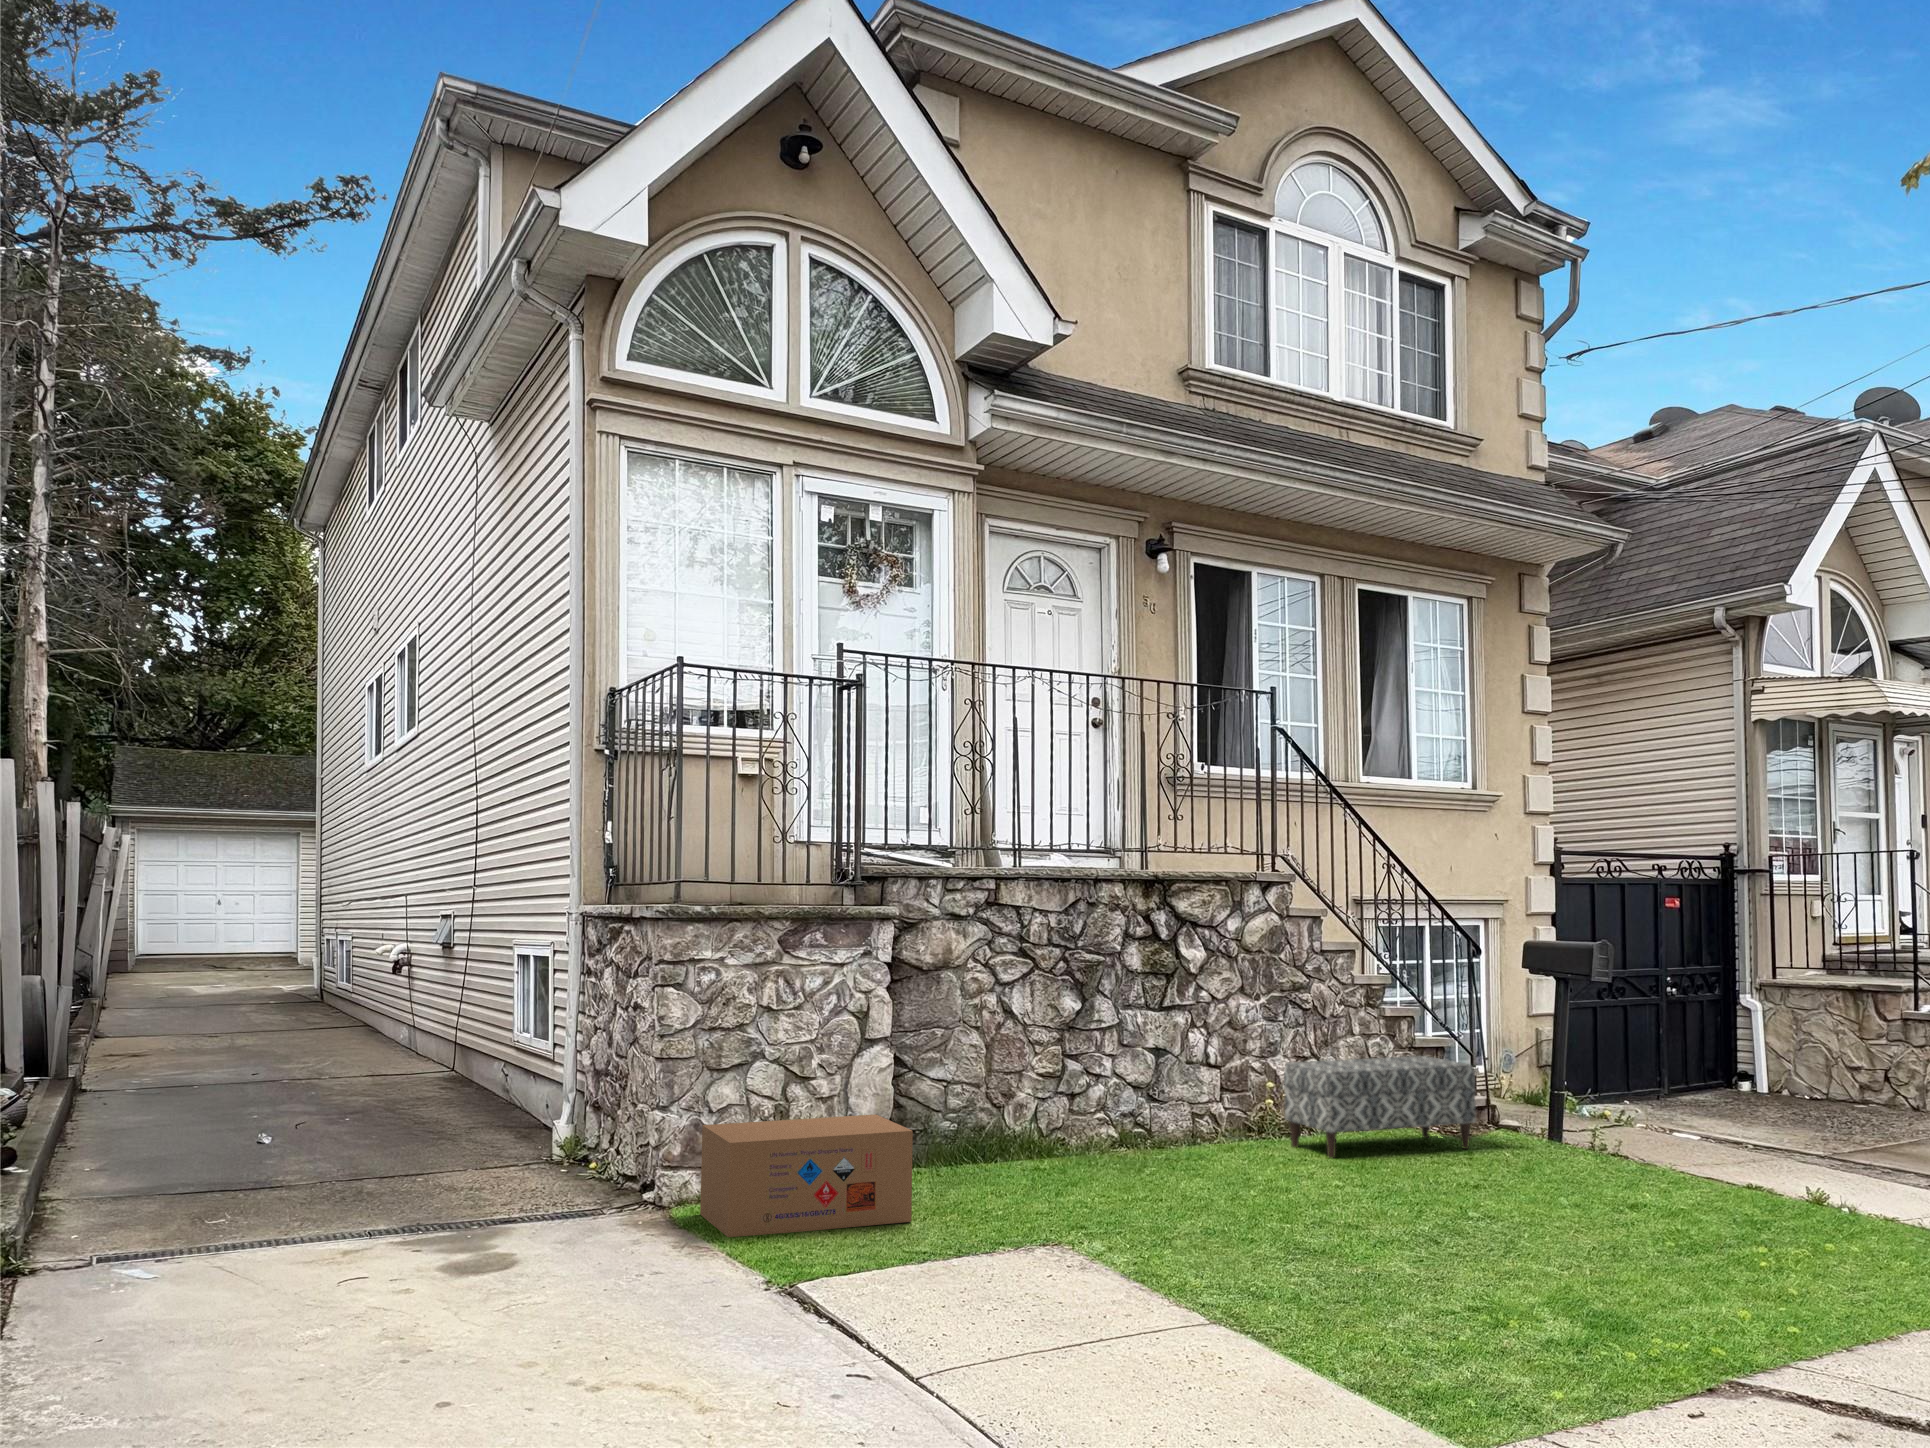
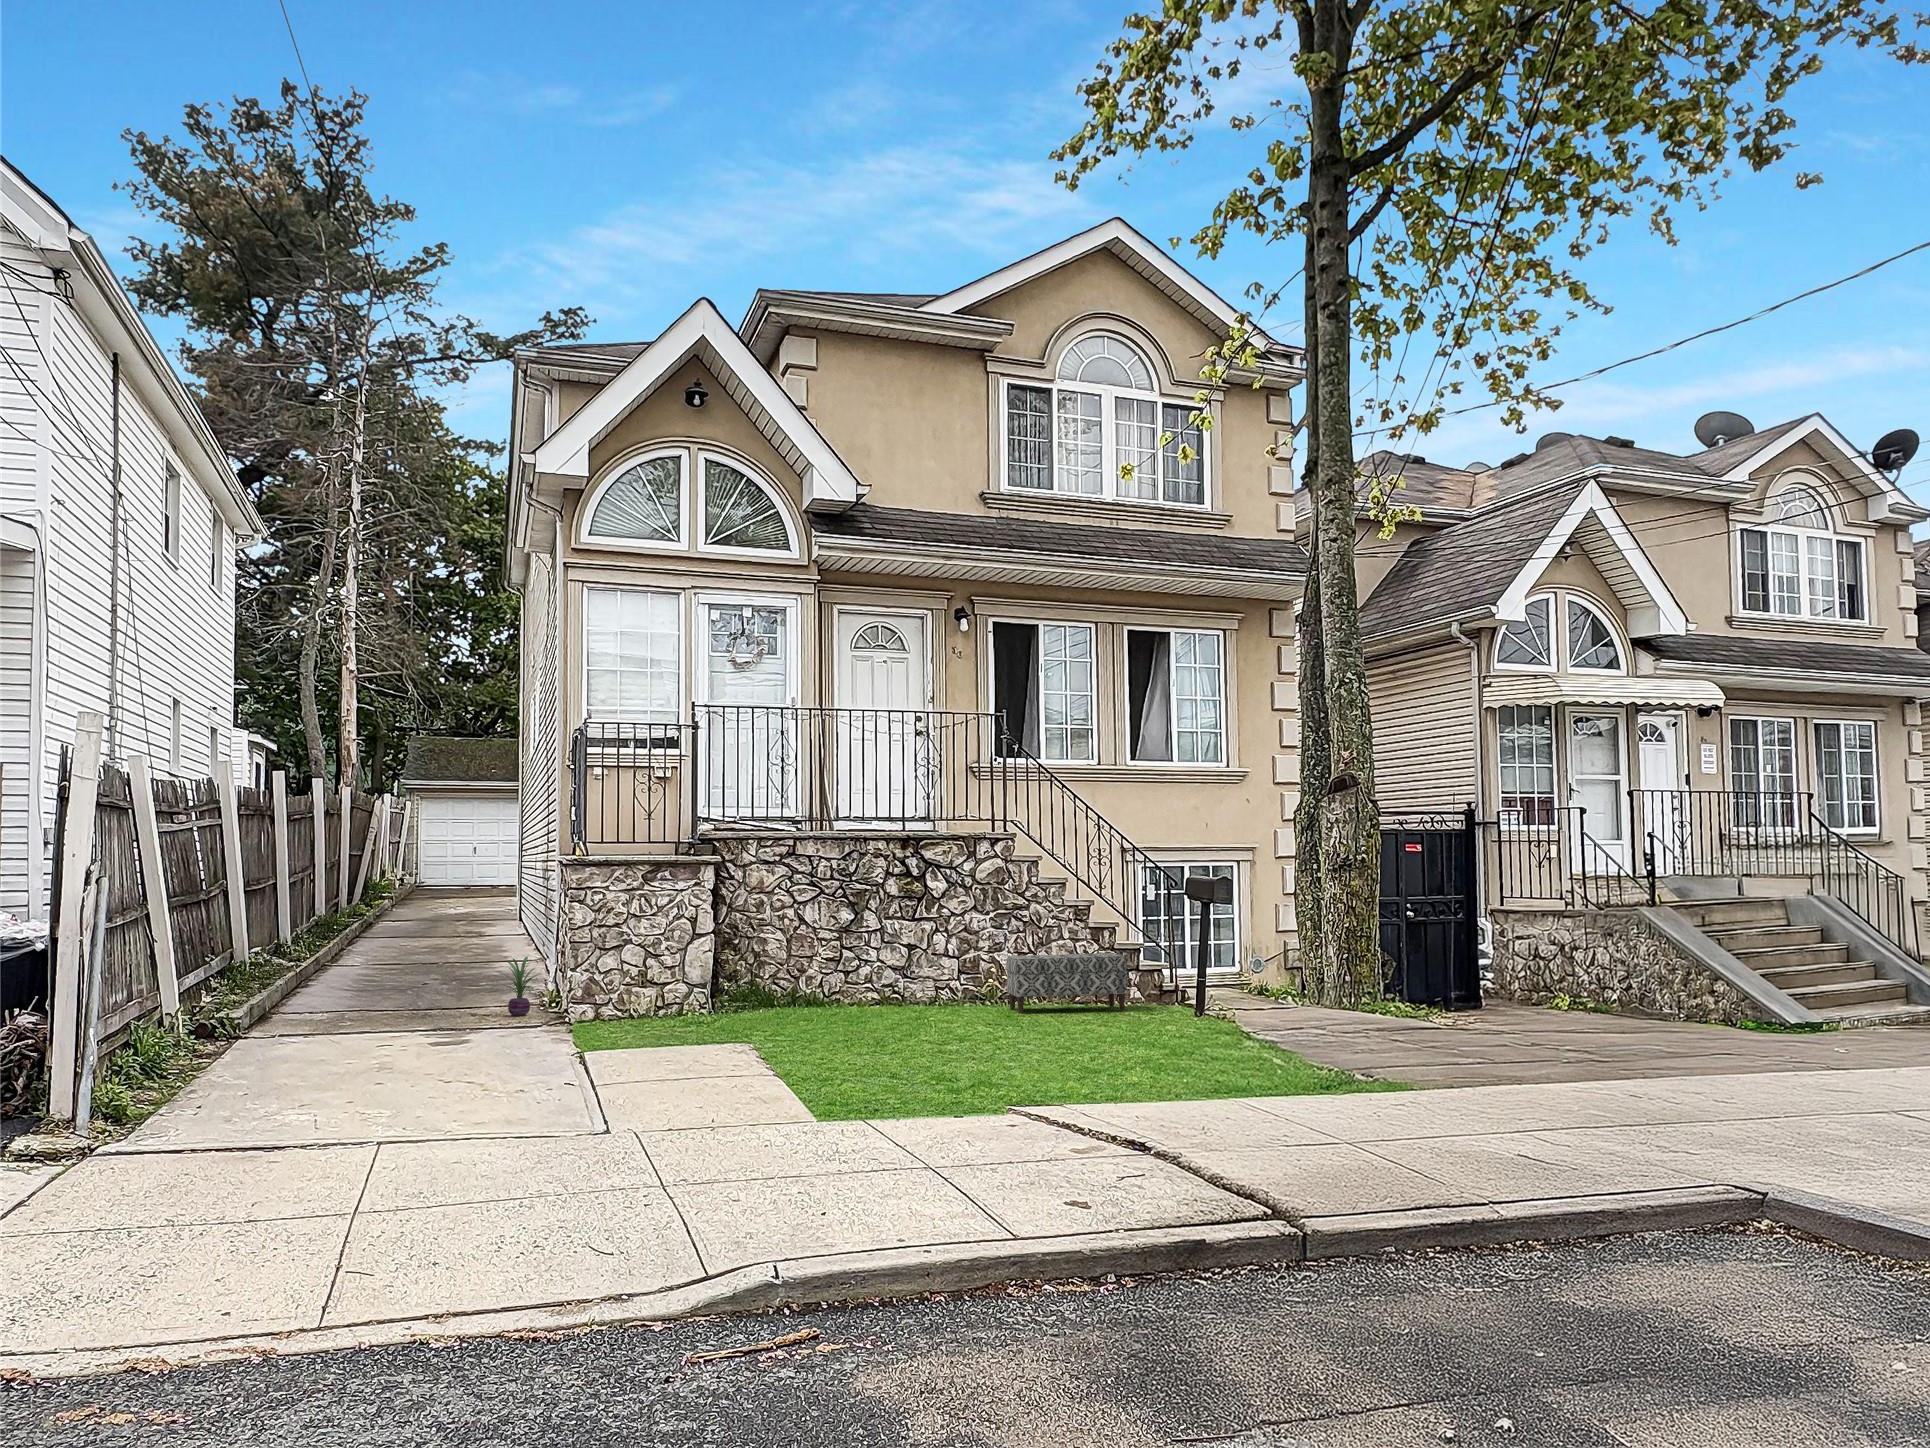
decorative plant: none [460,1069,575,1177] -> present [492,957,539,1016]
cardboard box: present [700,1114,913,1237] -> none [590,975,699,1034]

